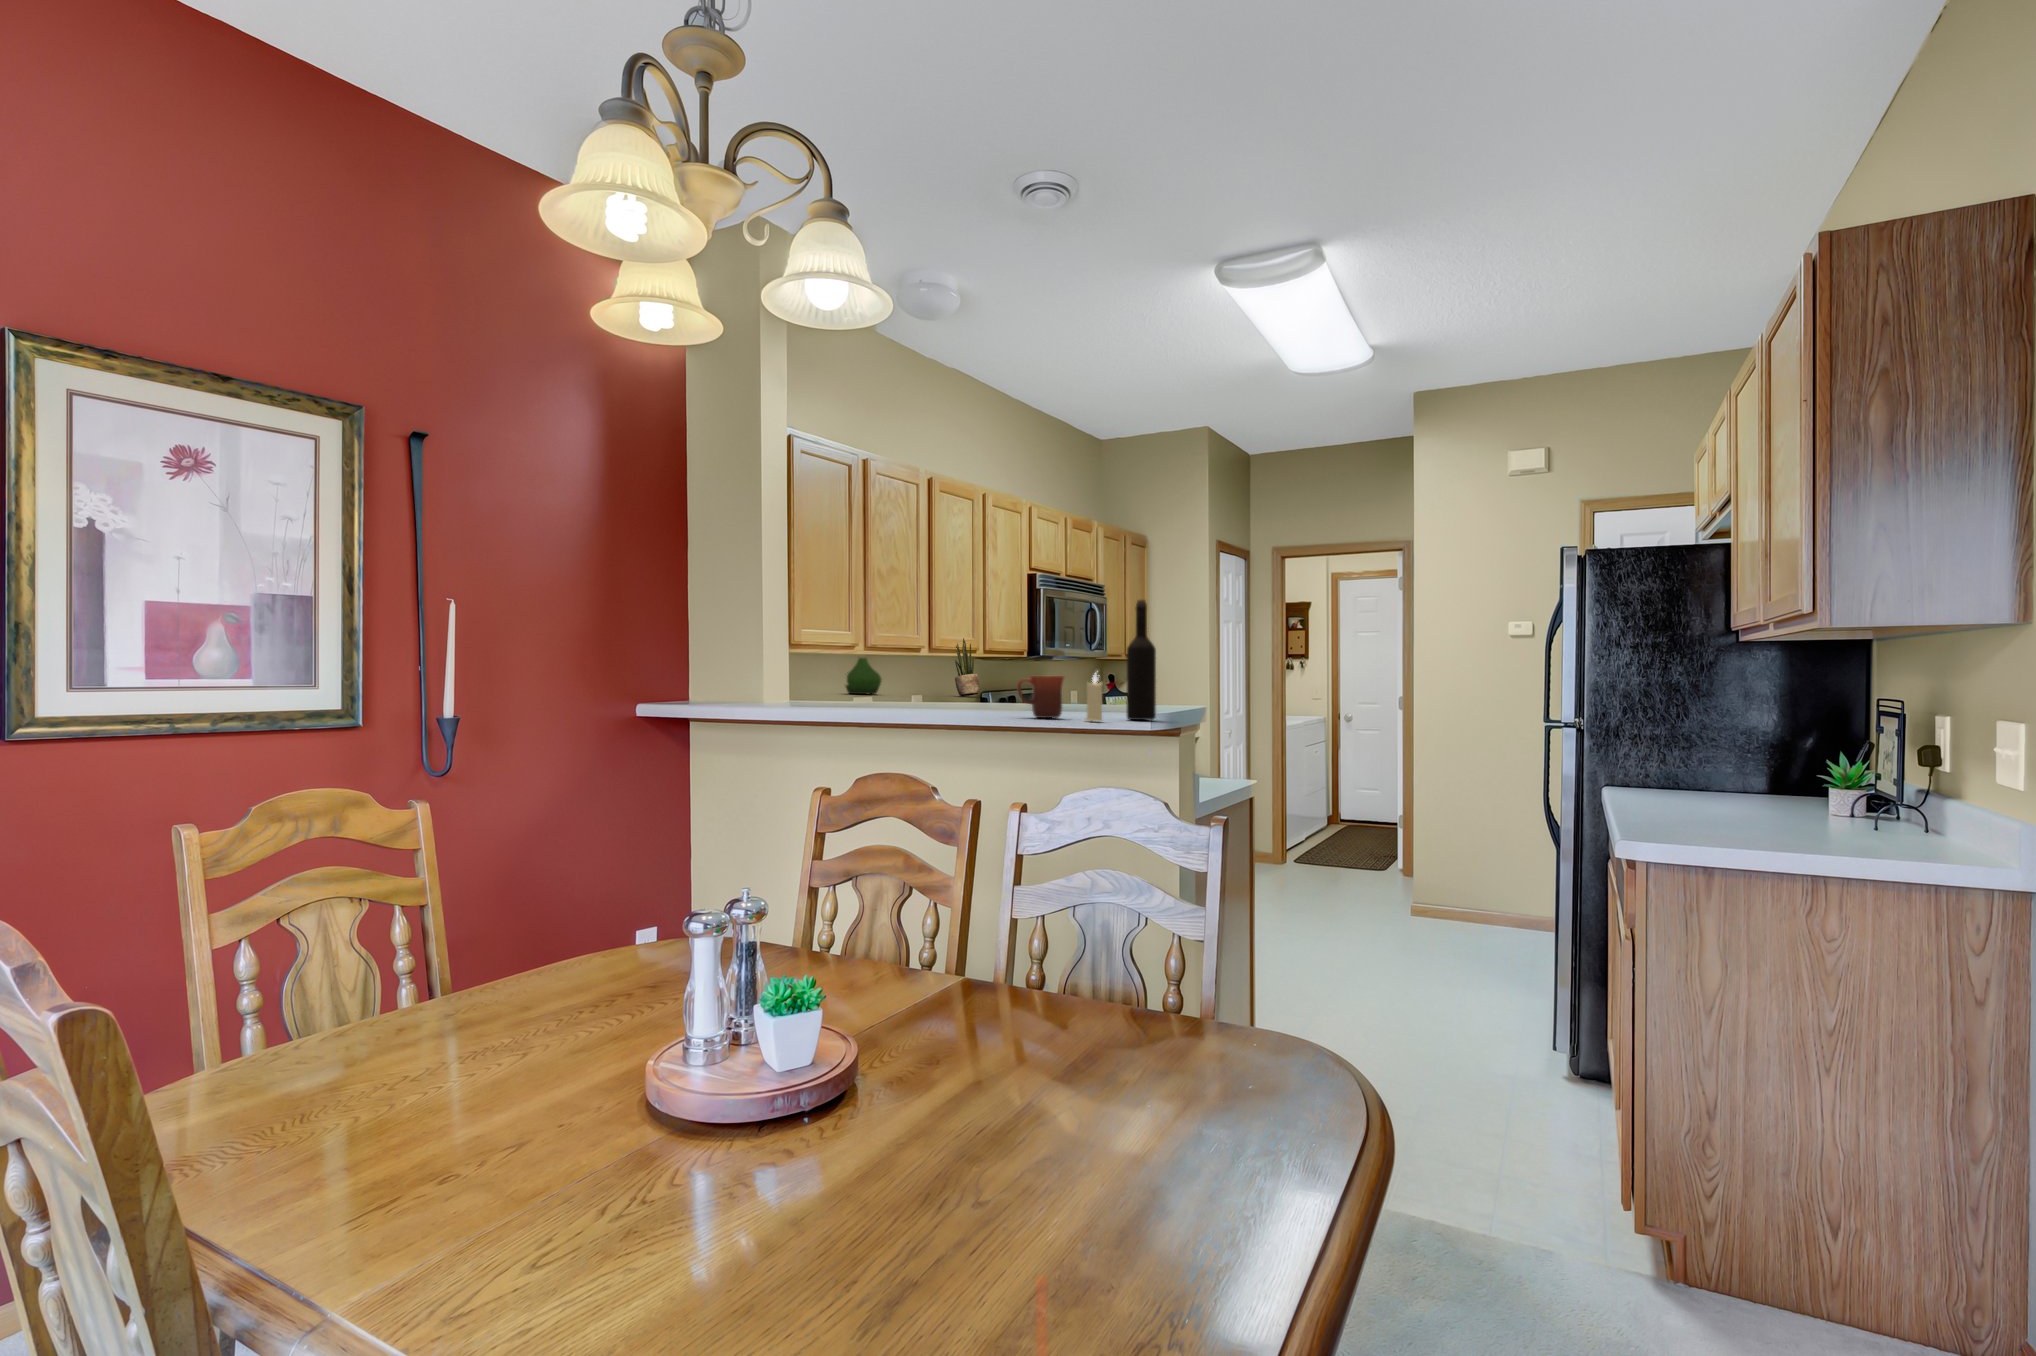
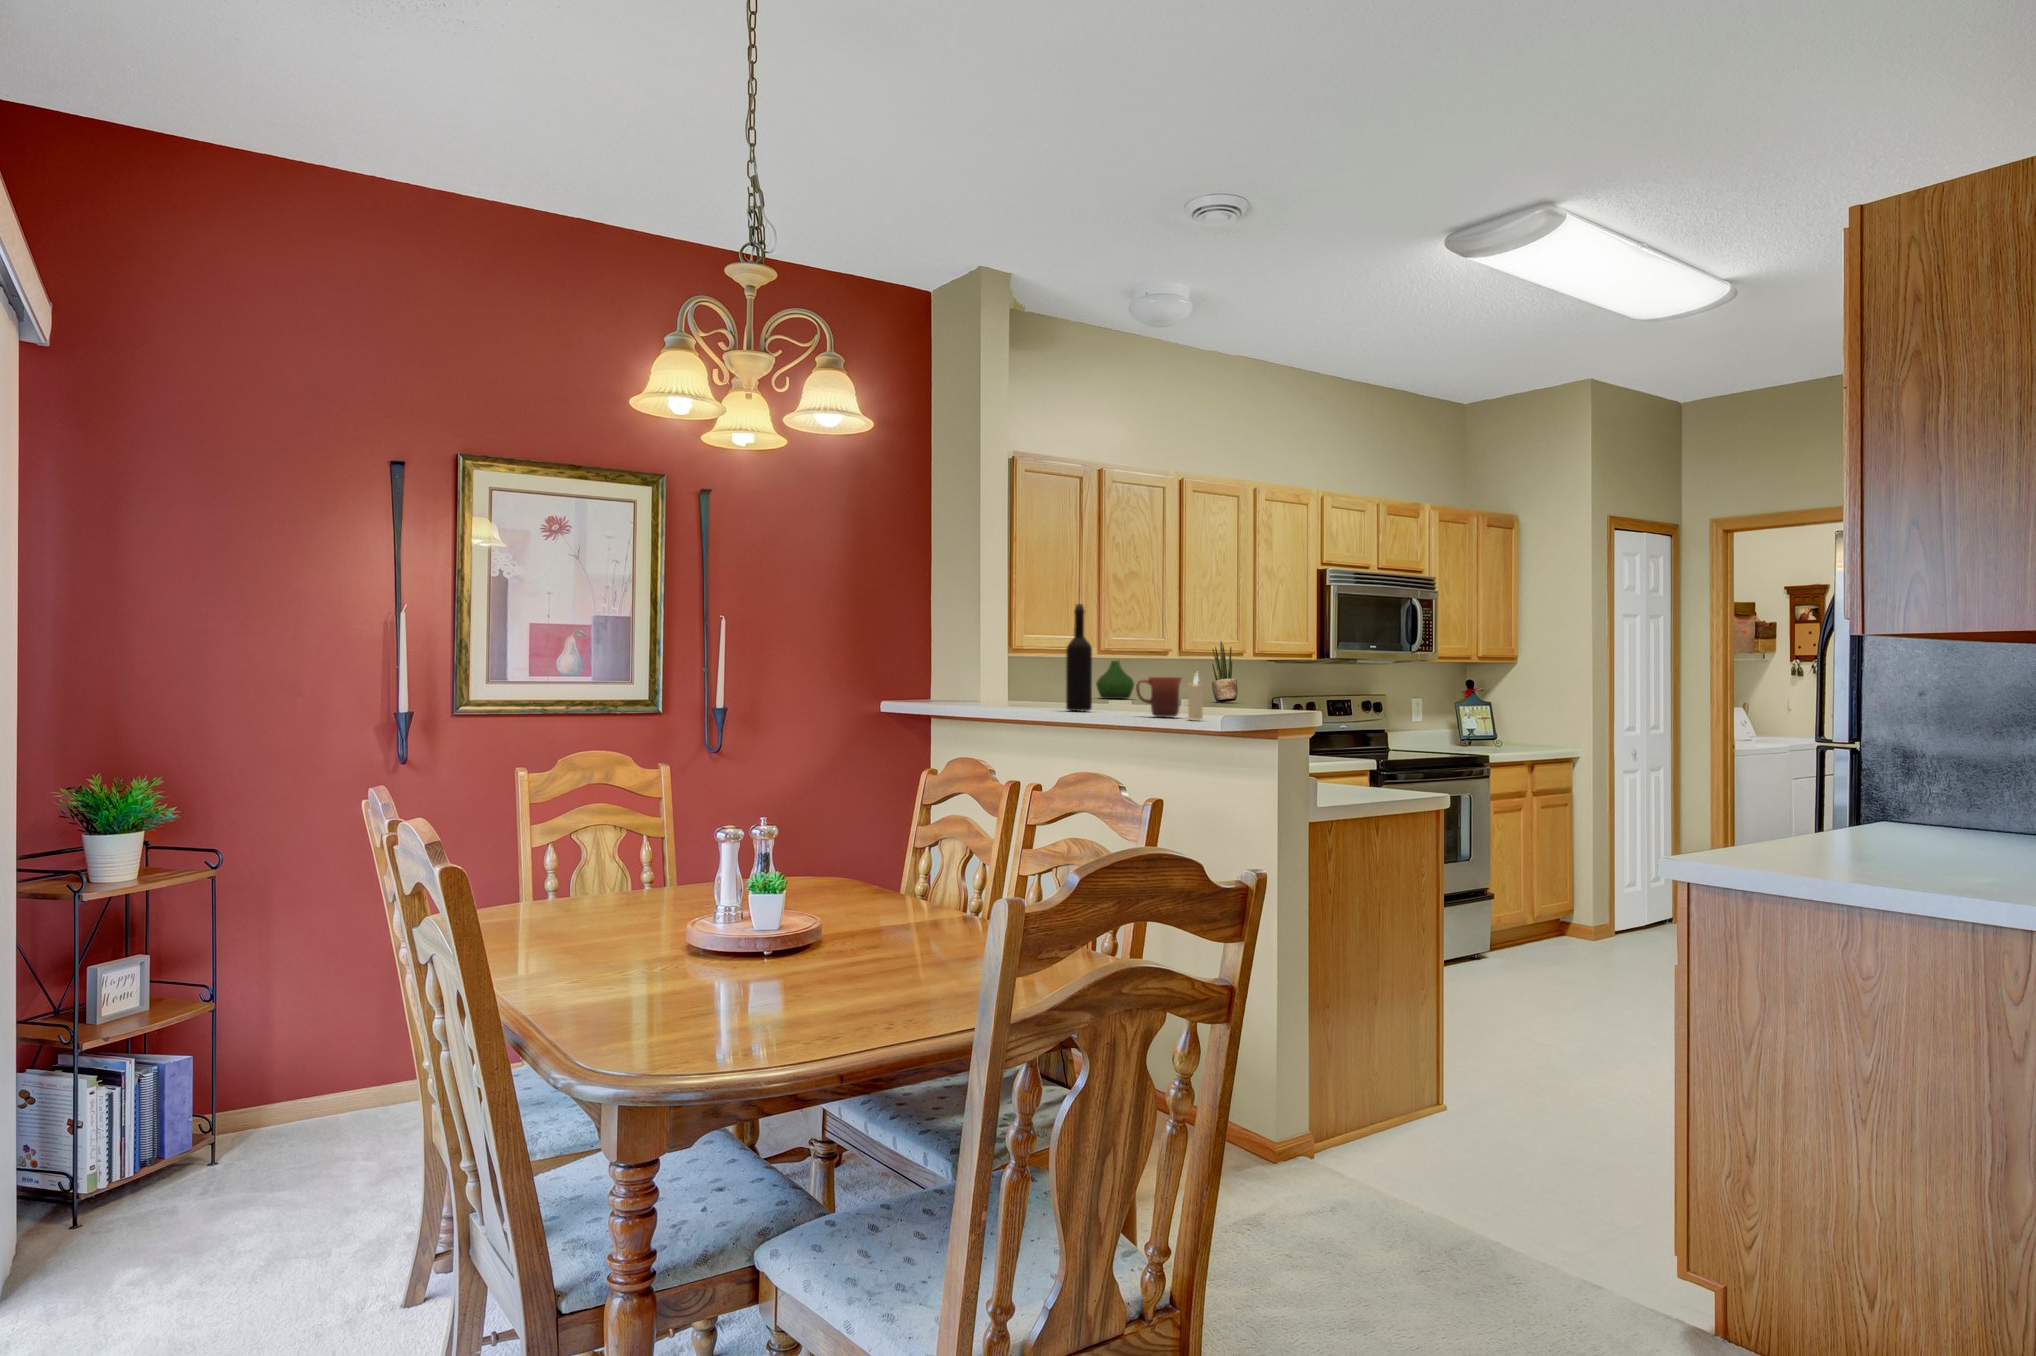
wine bottle: present [1127,600,1156,720] -> present [1066,604,1092,711]

